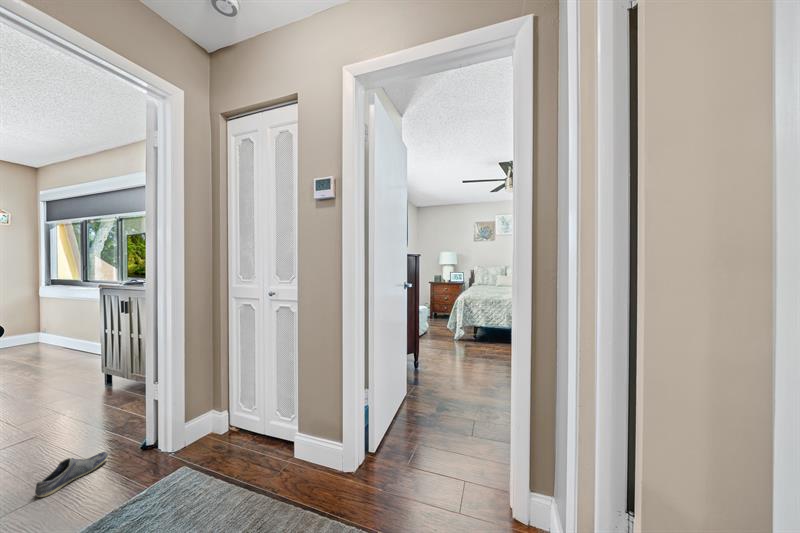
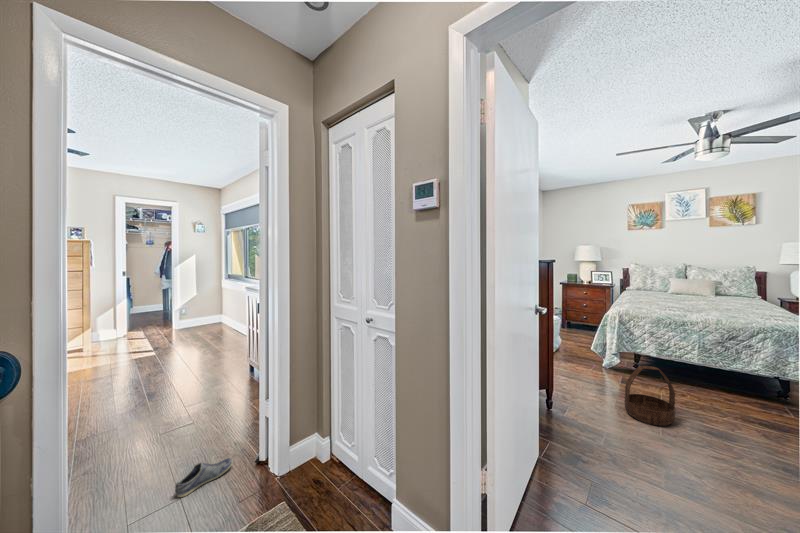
basket: none [465,328,494,369] -> present [625,366,675,426]

